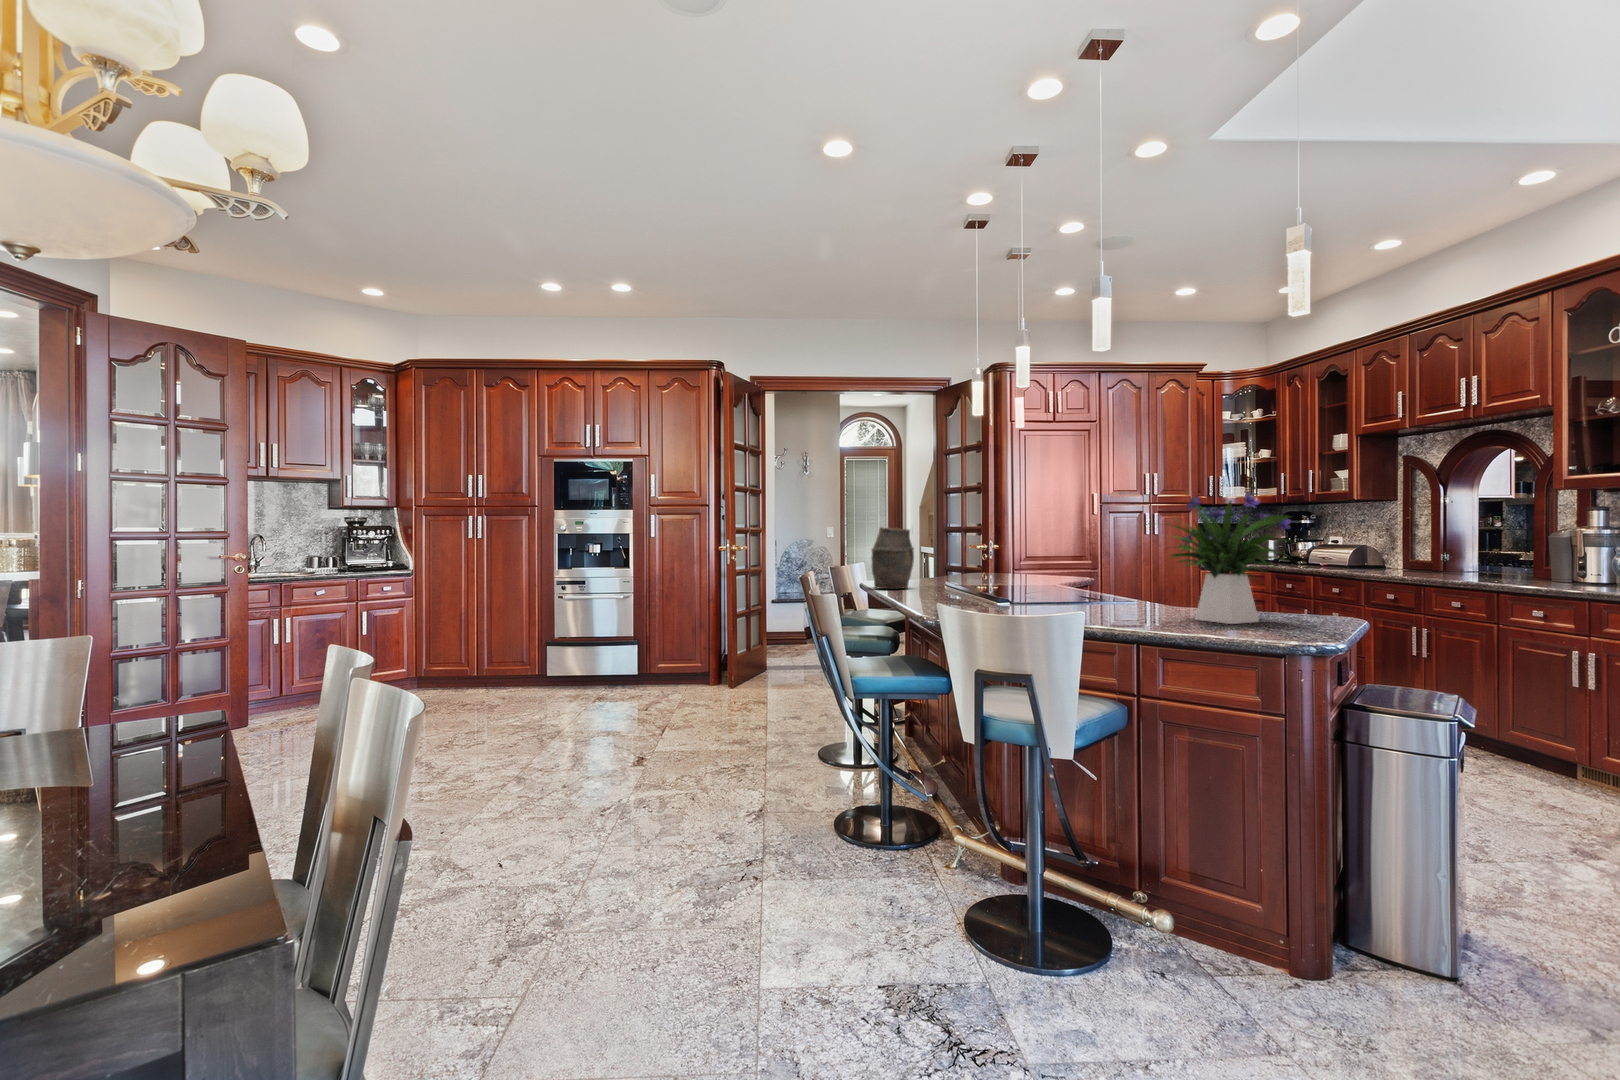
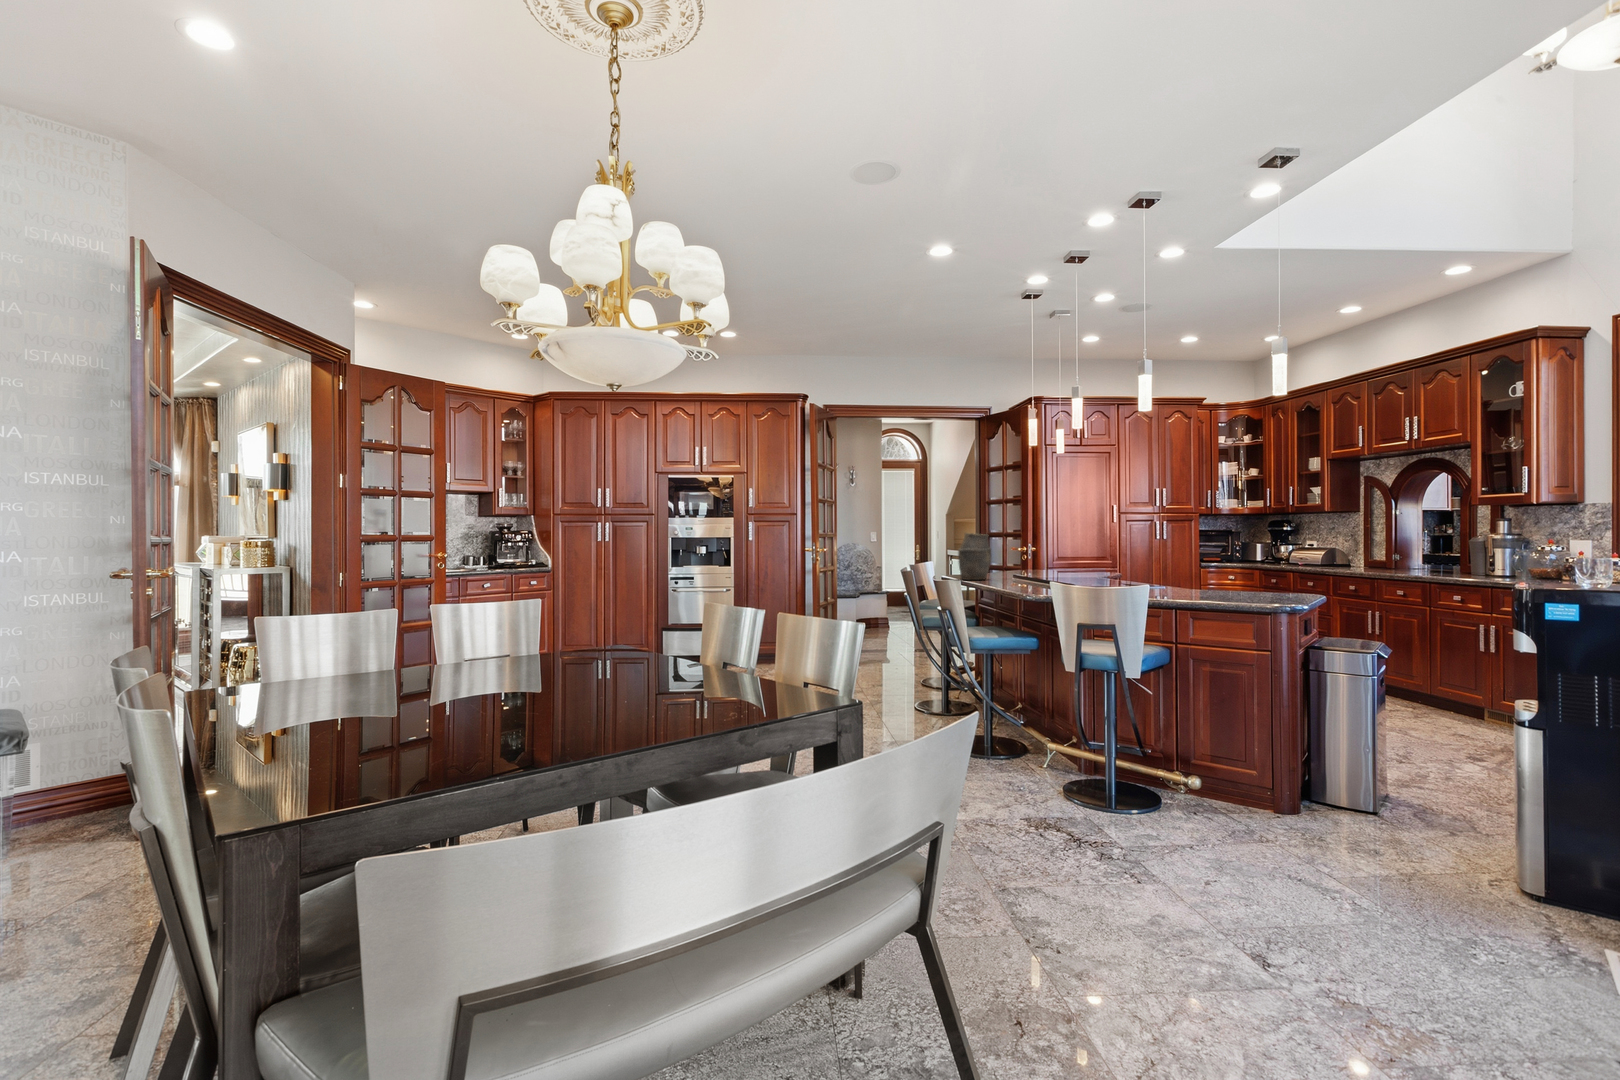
flower arrangement: present [1170,492,1292,624] -> none [1178,508,1281,597]

